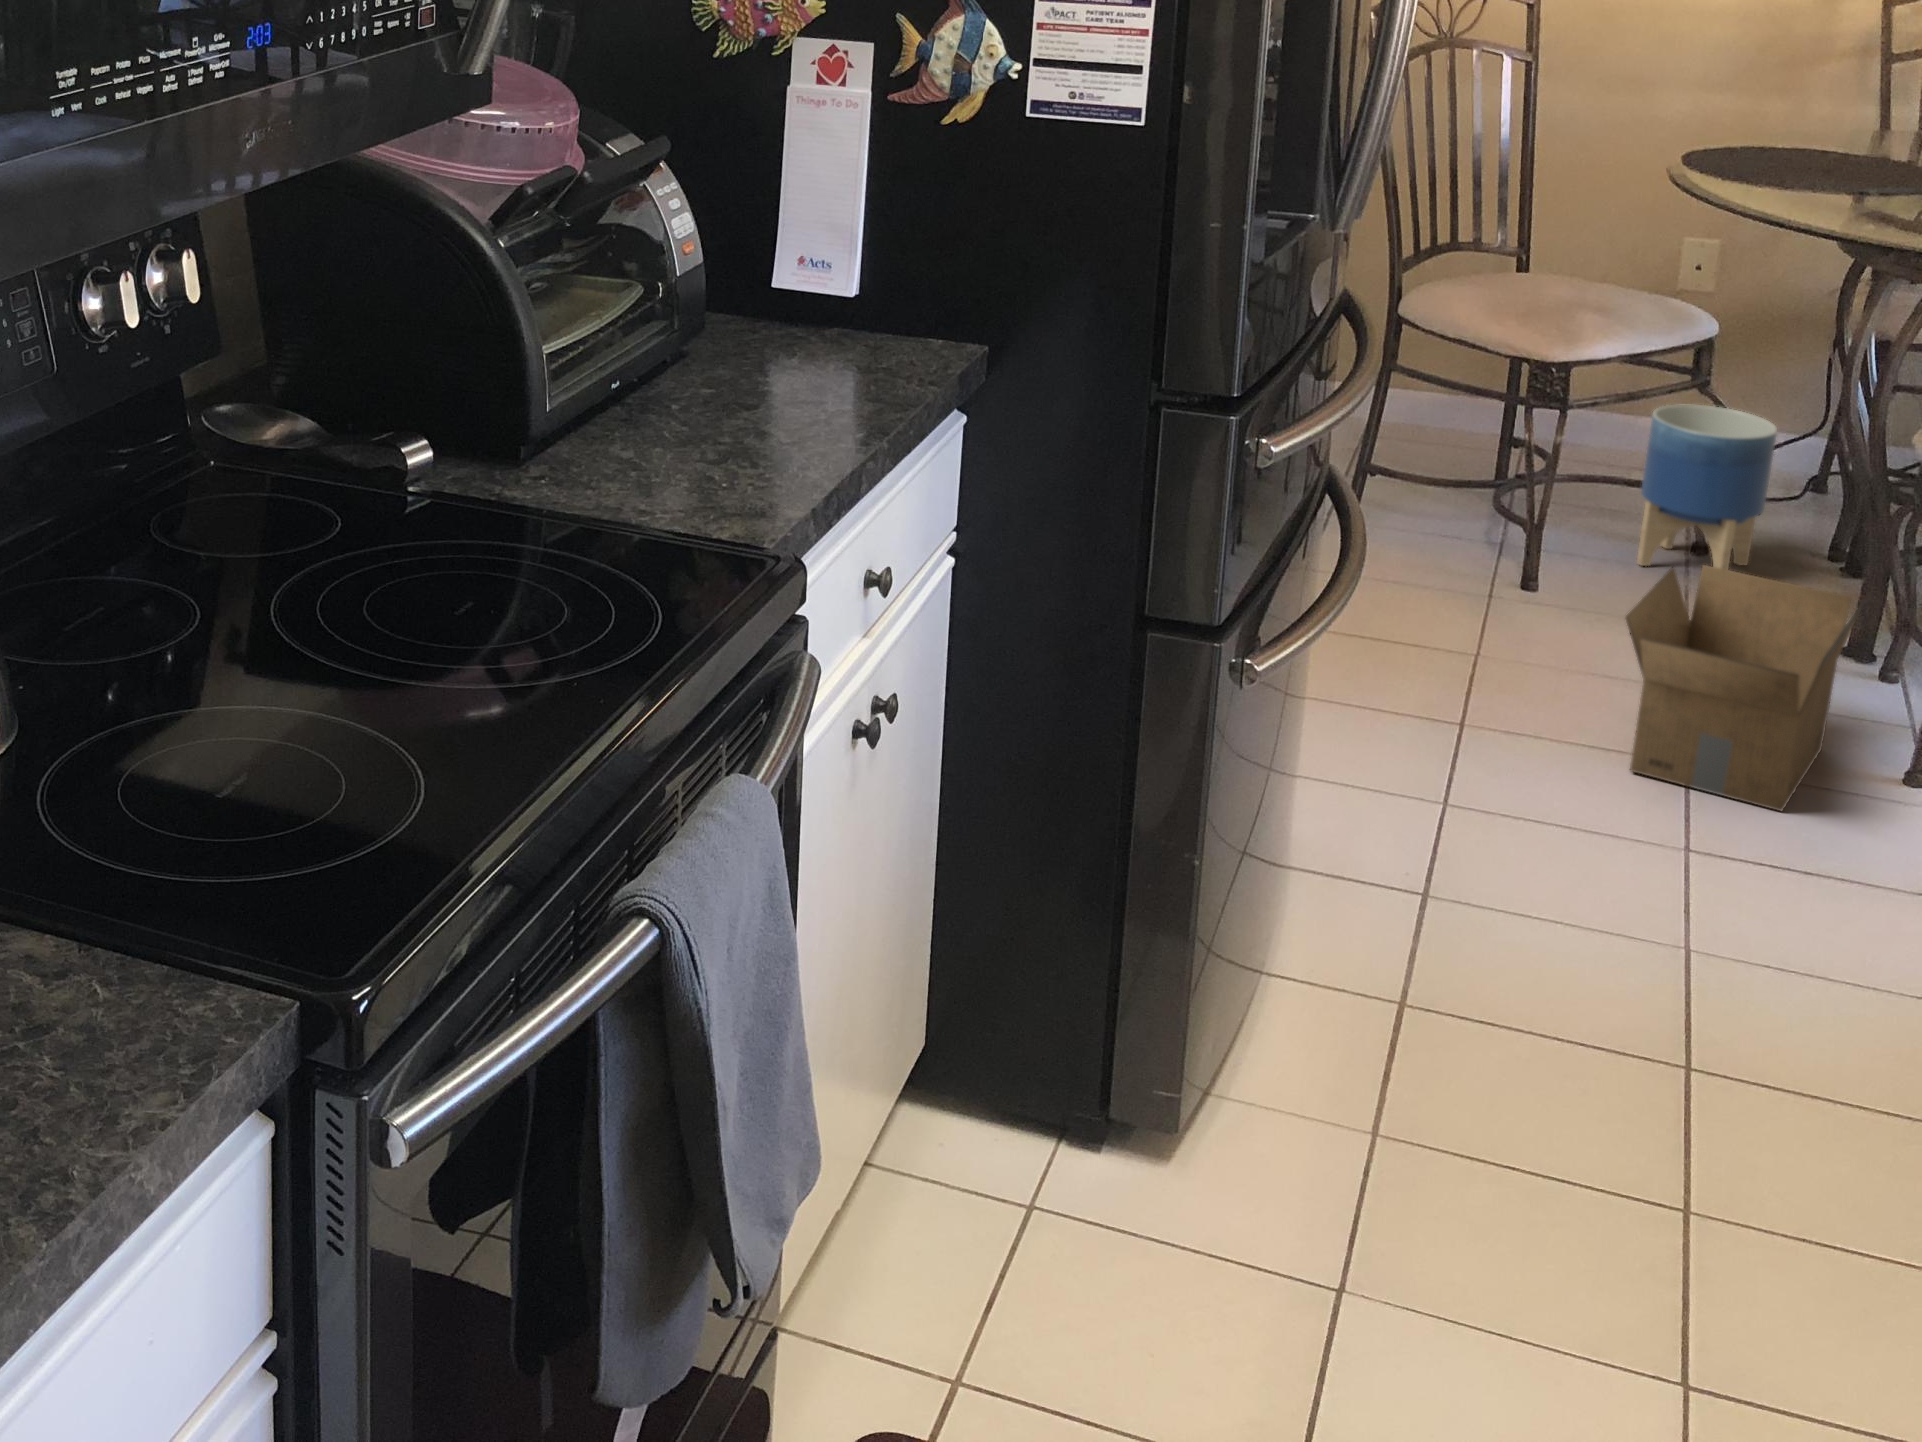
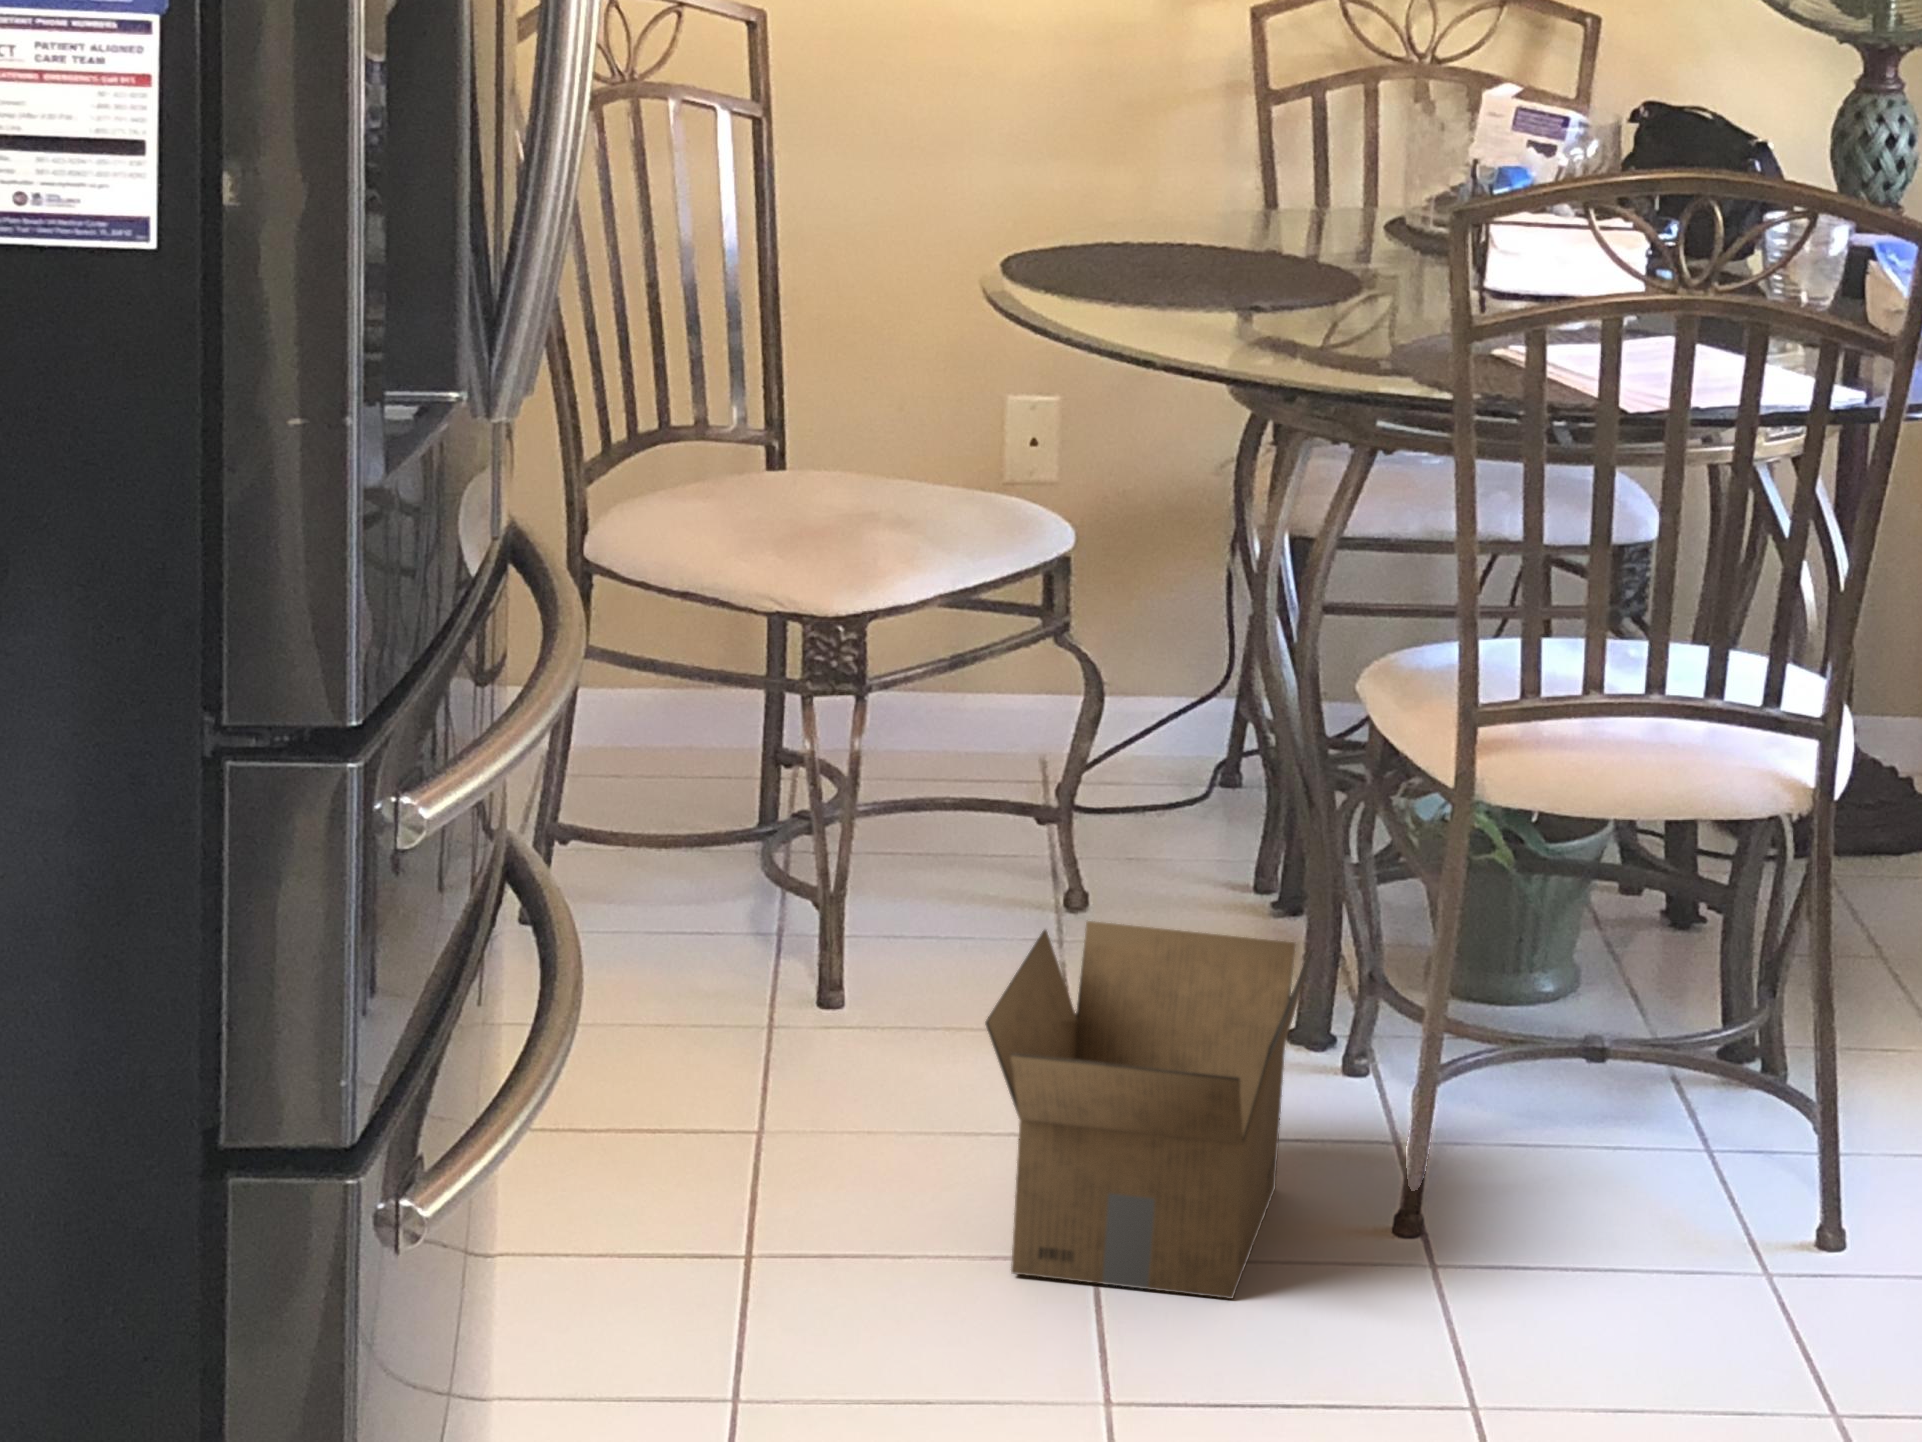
planter: present [1637,405,1777,570] -> none [984,666,1166,947]

